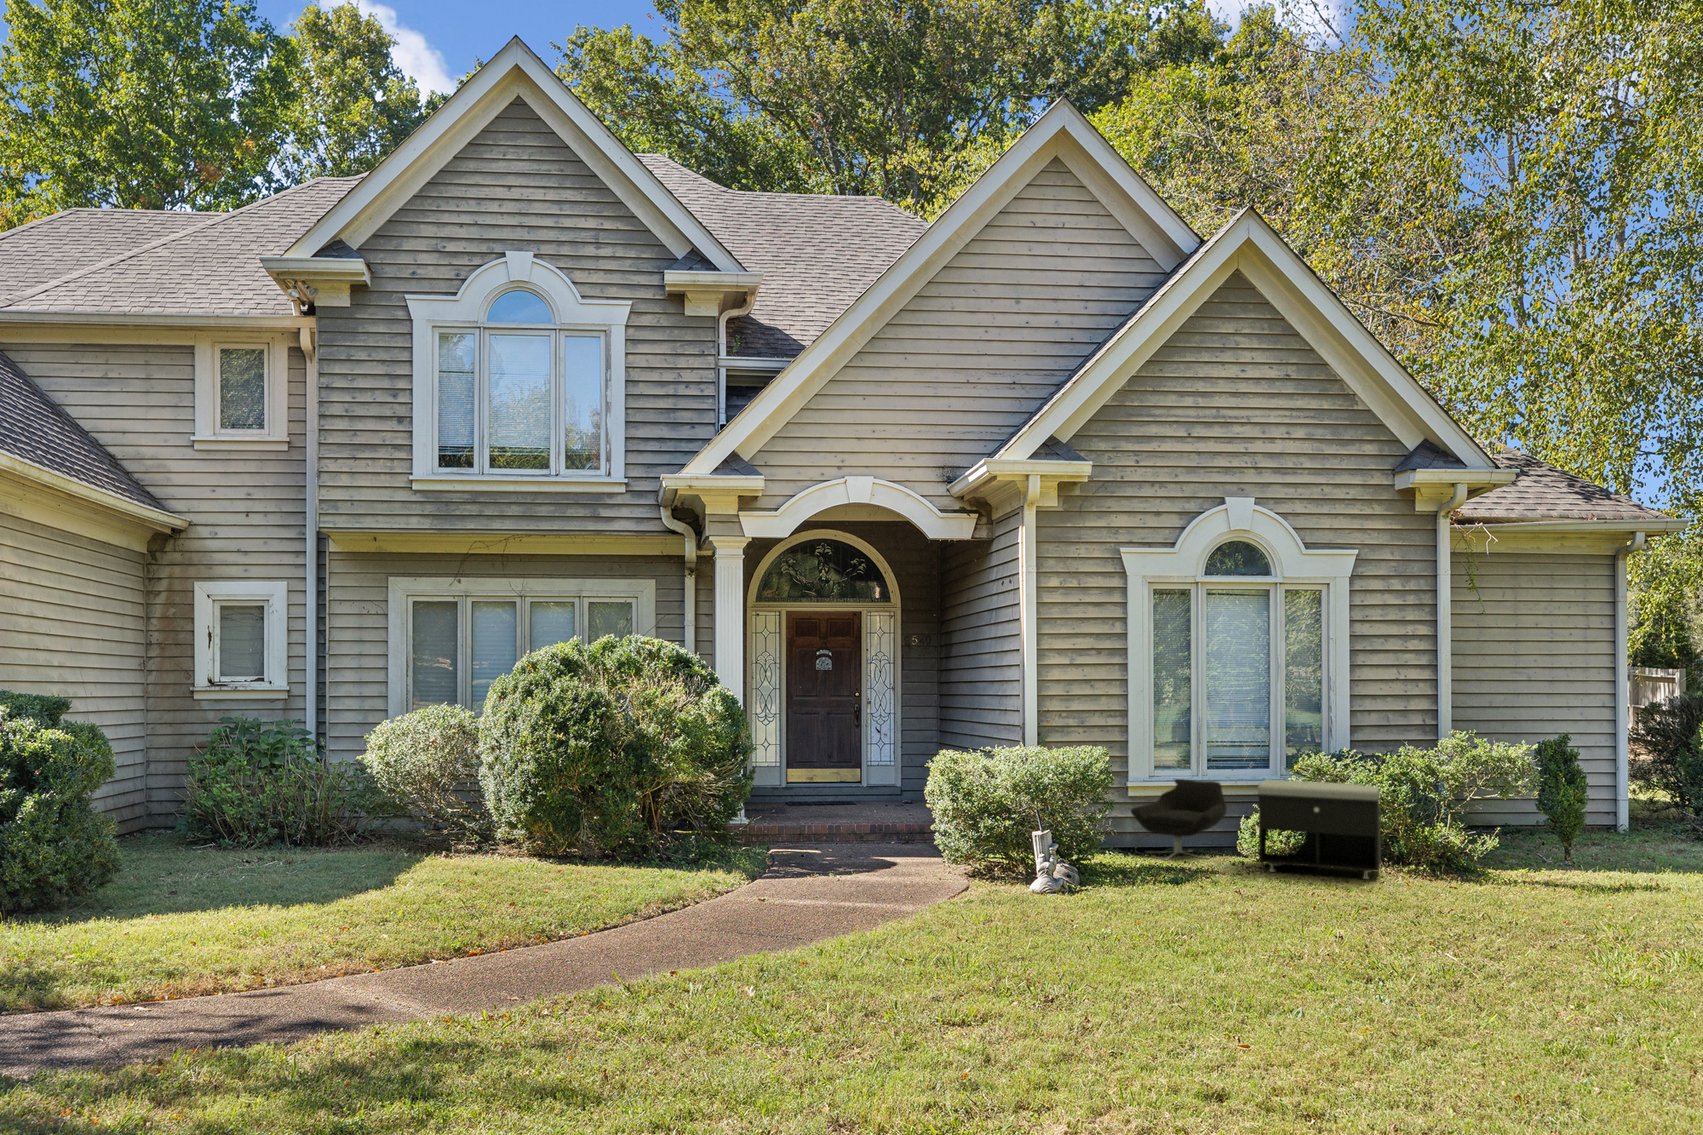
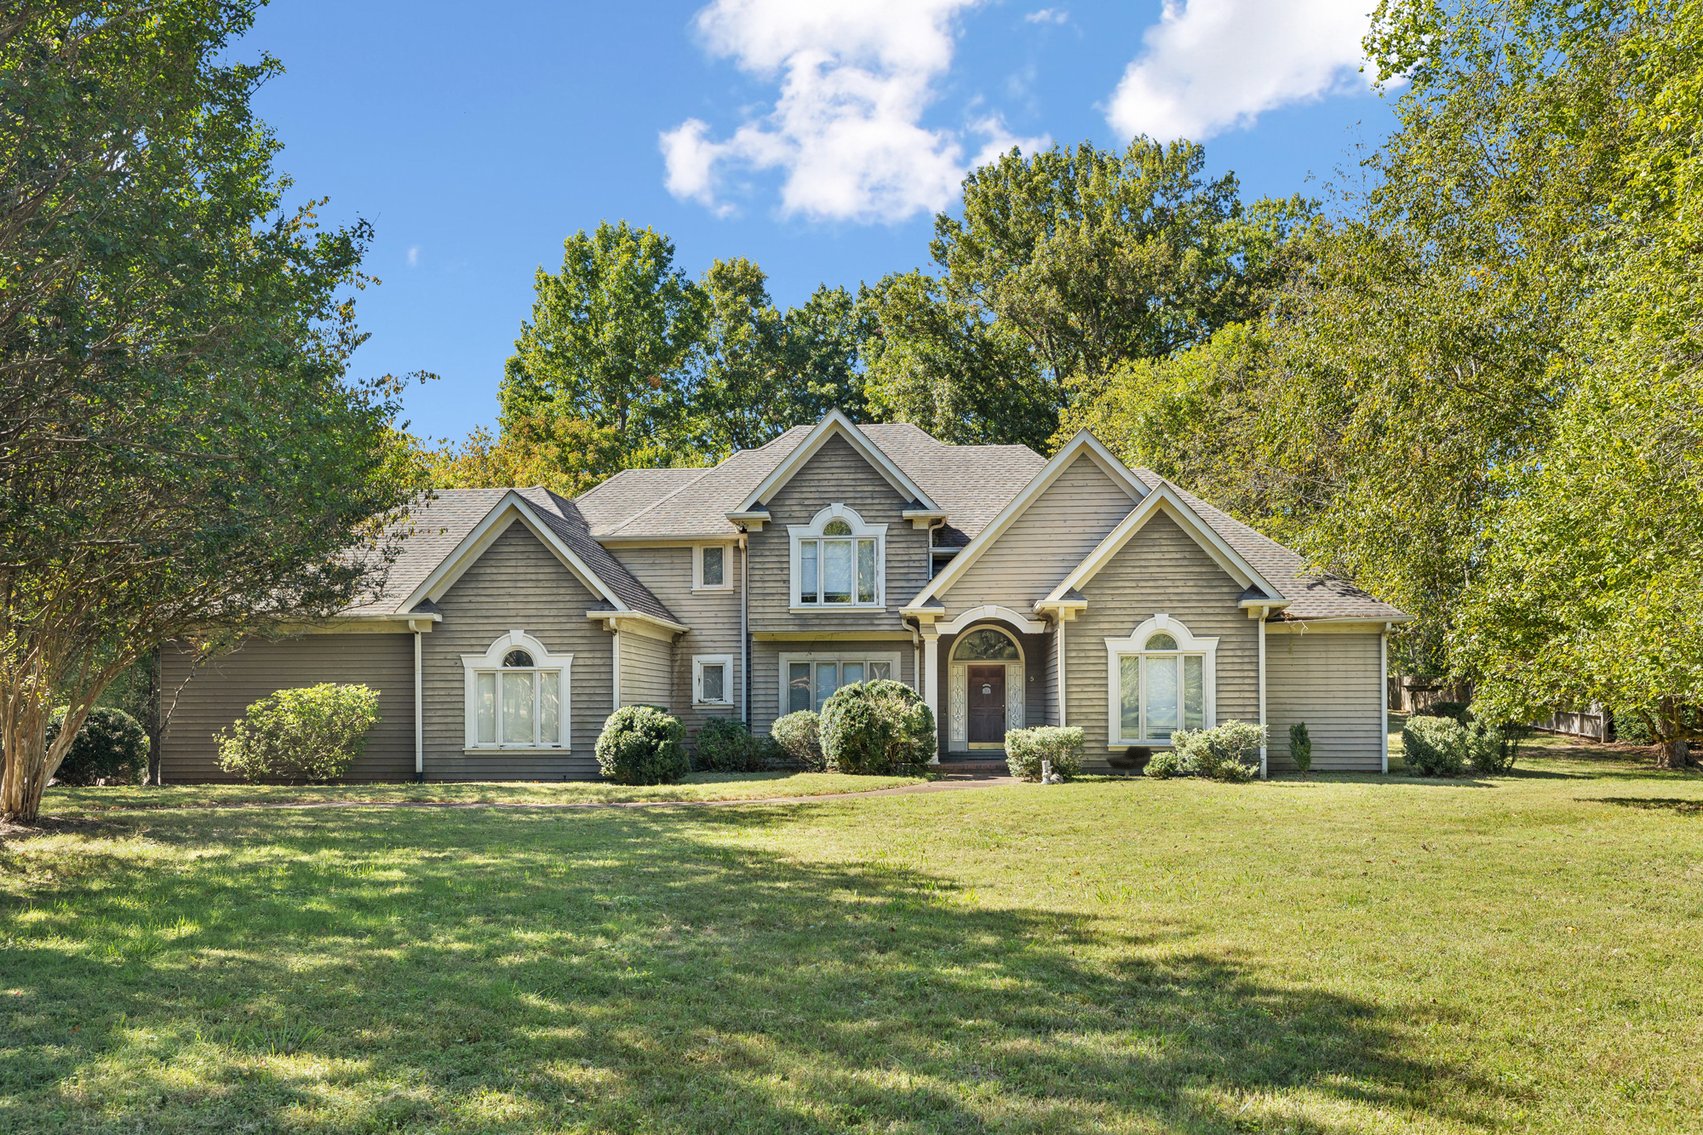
storage bench: present [1258,779,1381,879] -> none [1151,744,1211,786]

